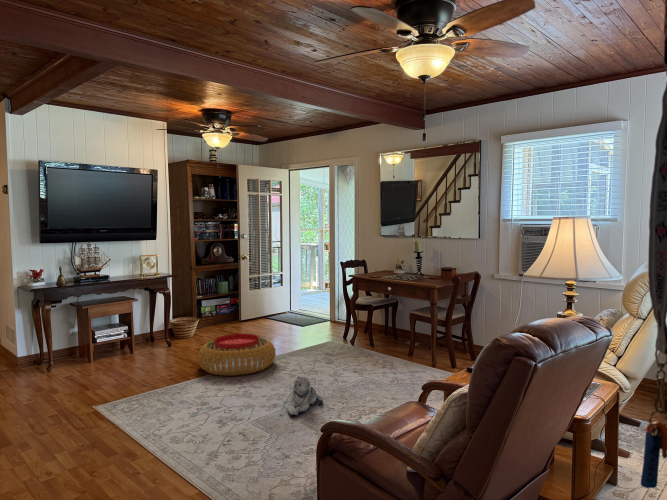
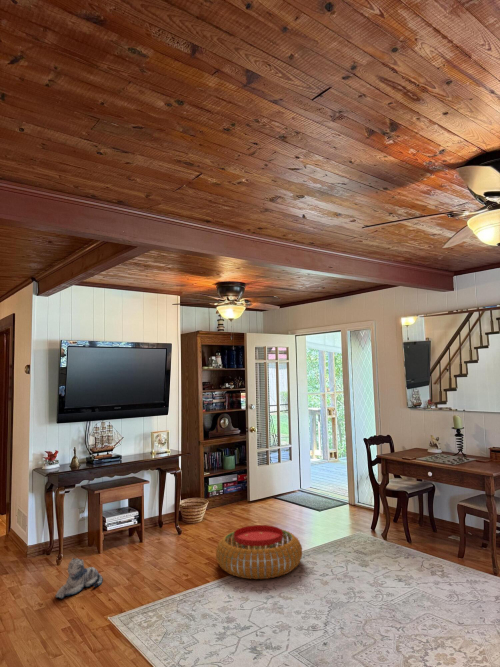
plush toy: present [287,376,323,415] -> present [56,558,103,598]

